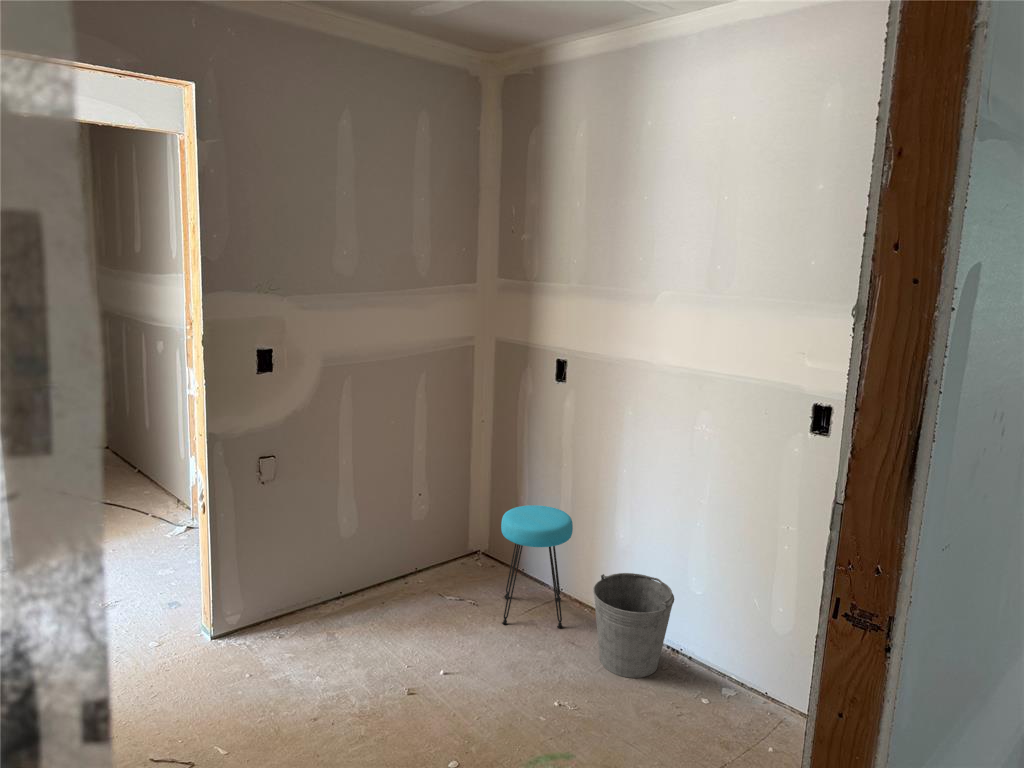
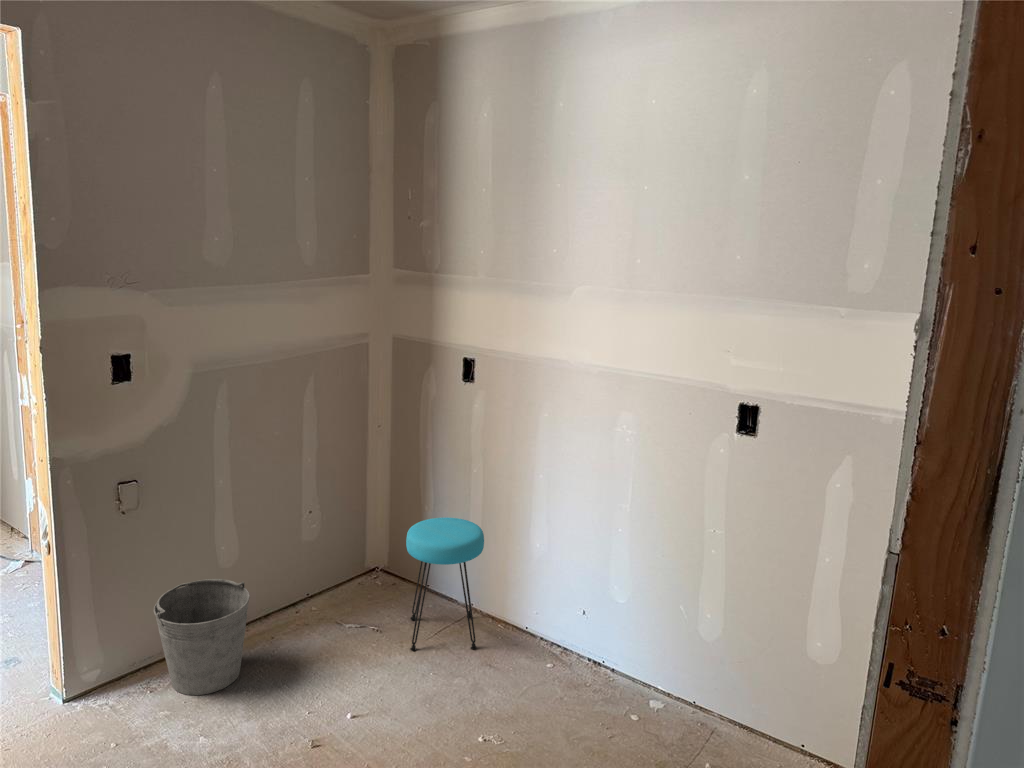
bucket: present [593,573,674,678] -> present [154,579,250,695]

